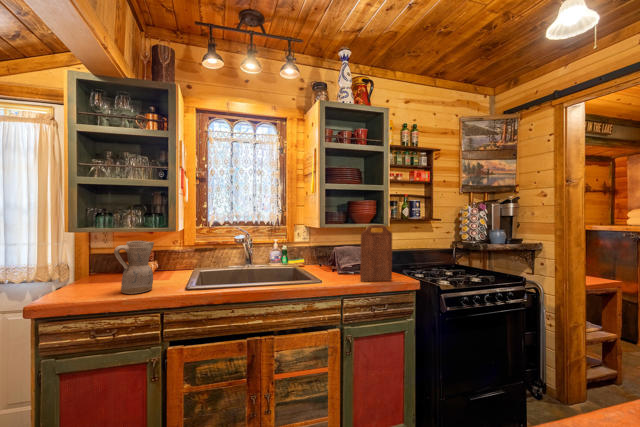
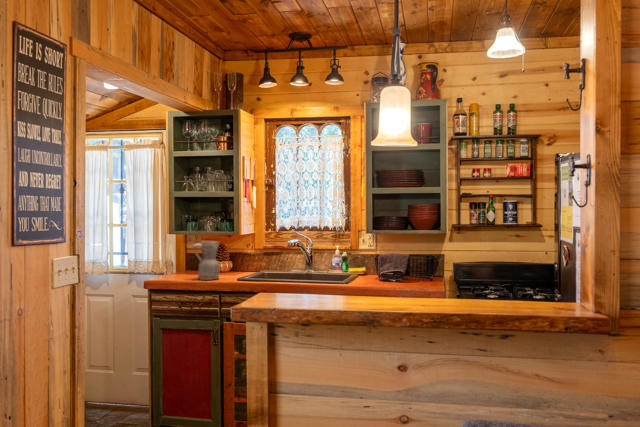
cutting board: present [360,225,392,282] -> none [395,230,430,288]

